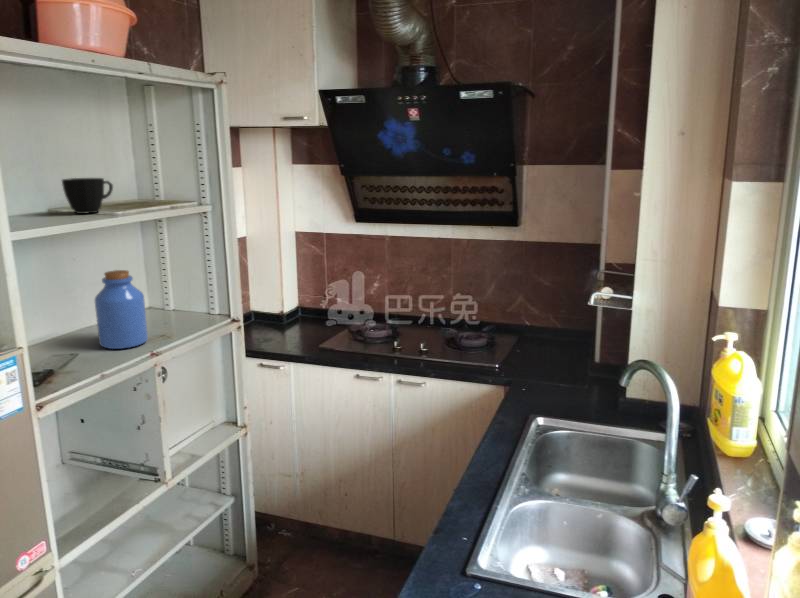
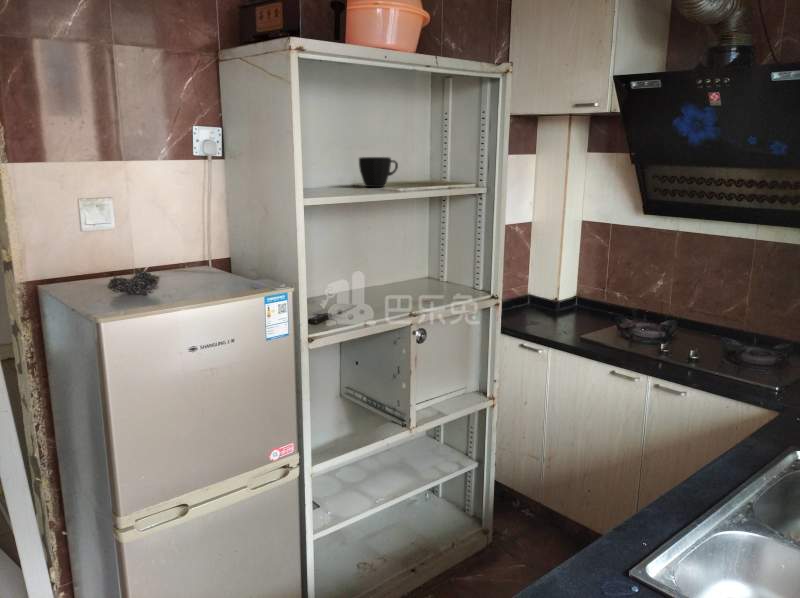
jar: present [95,270,148,349] -> none [373,238,413,306]

